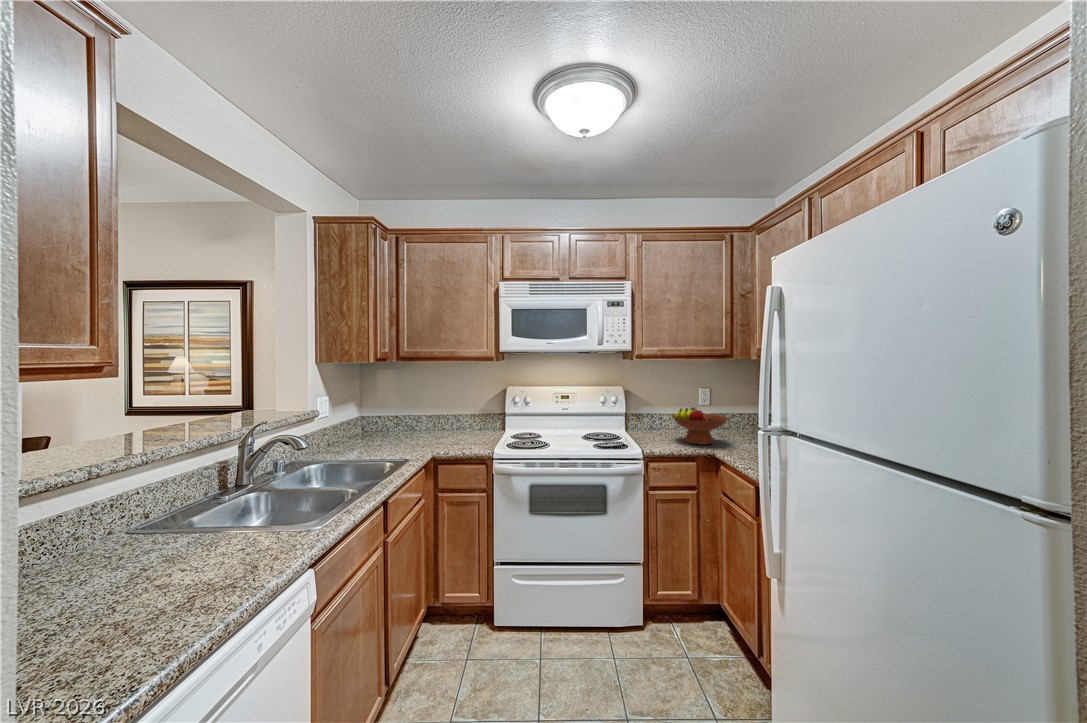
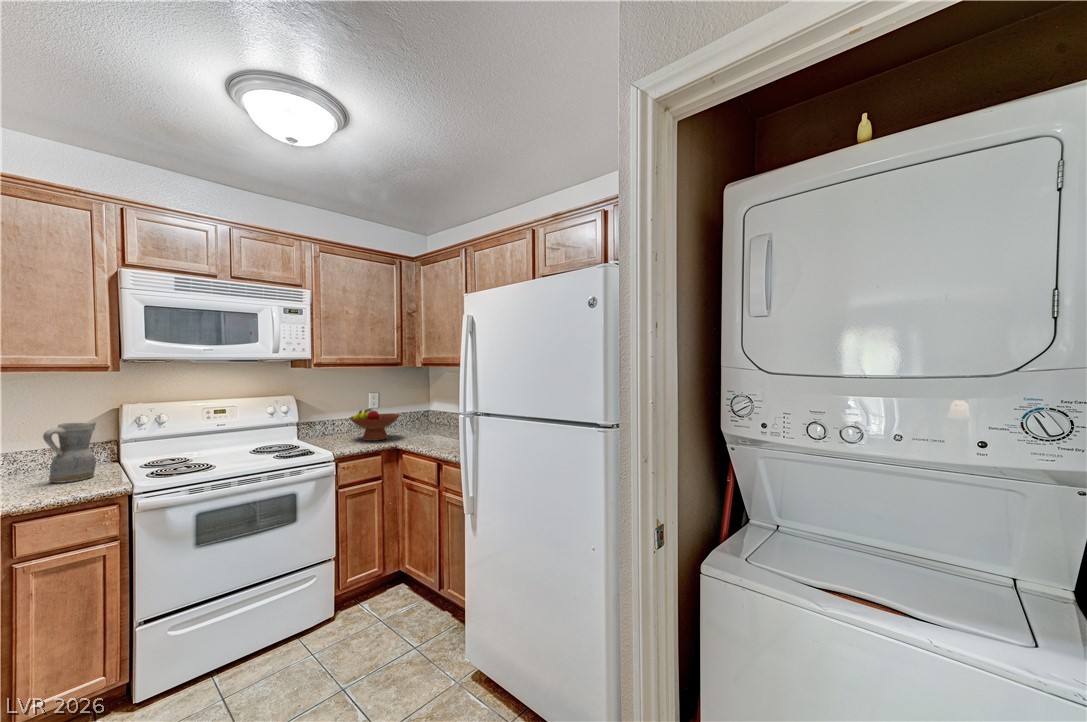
ceramic pitcher: none [456,397,484,440] -> present [43,422,96,483]

